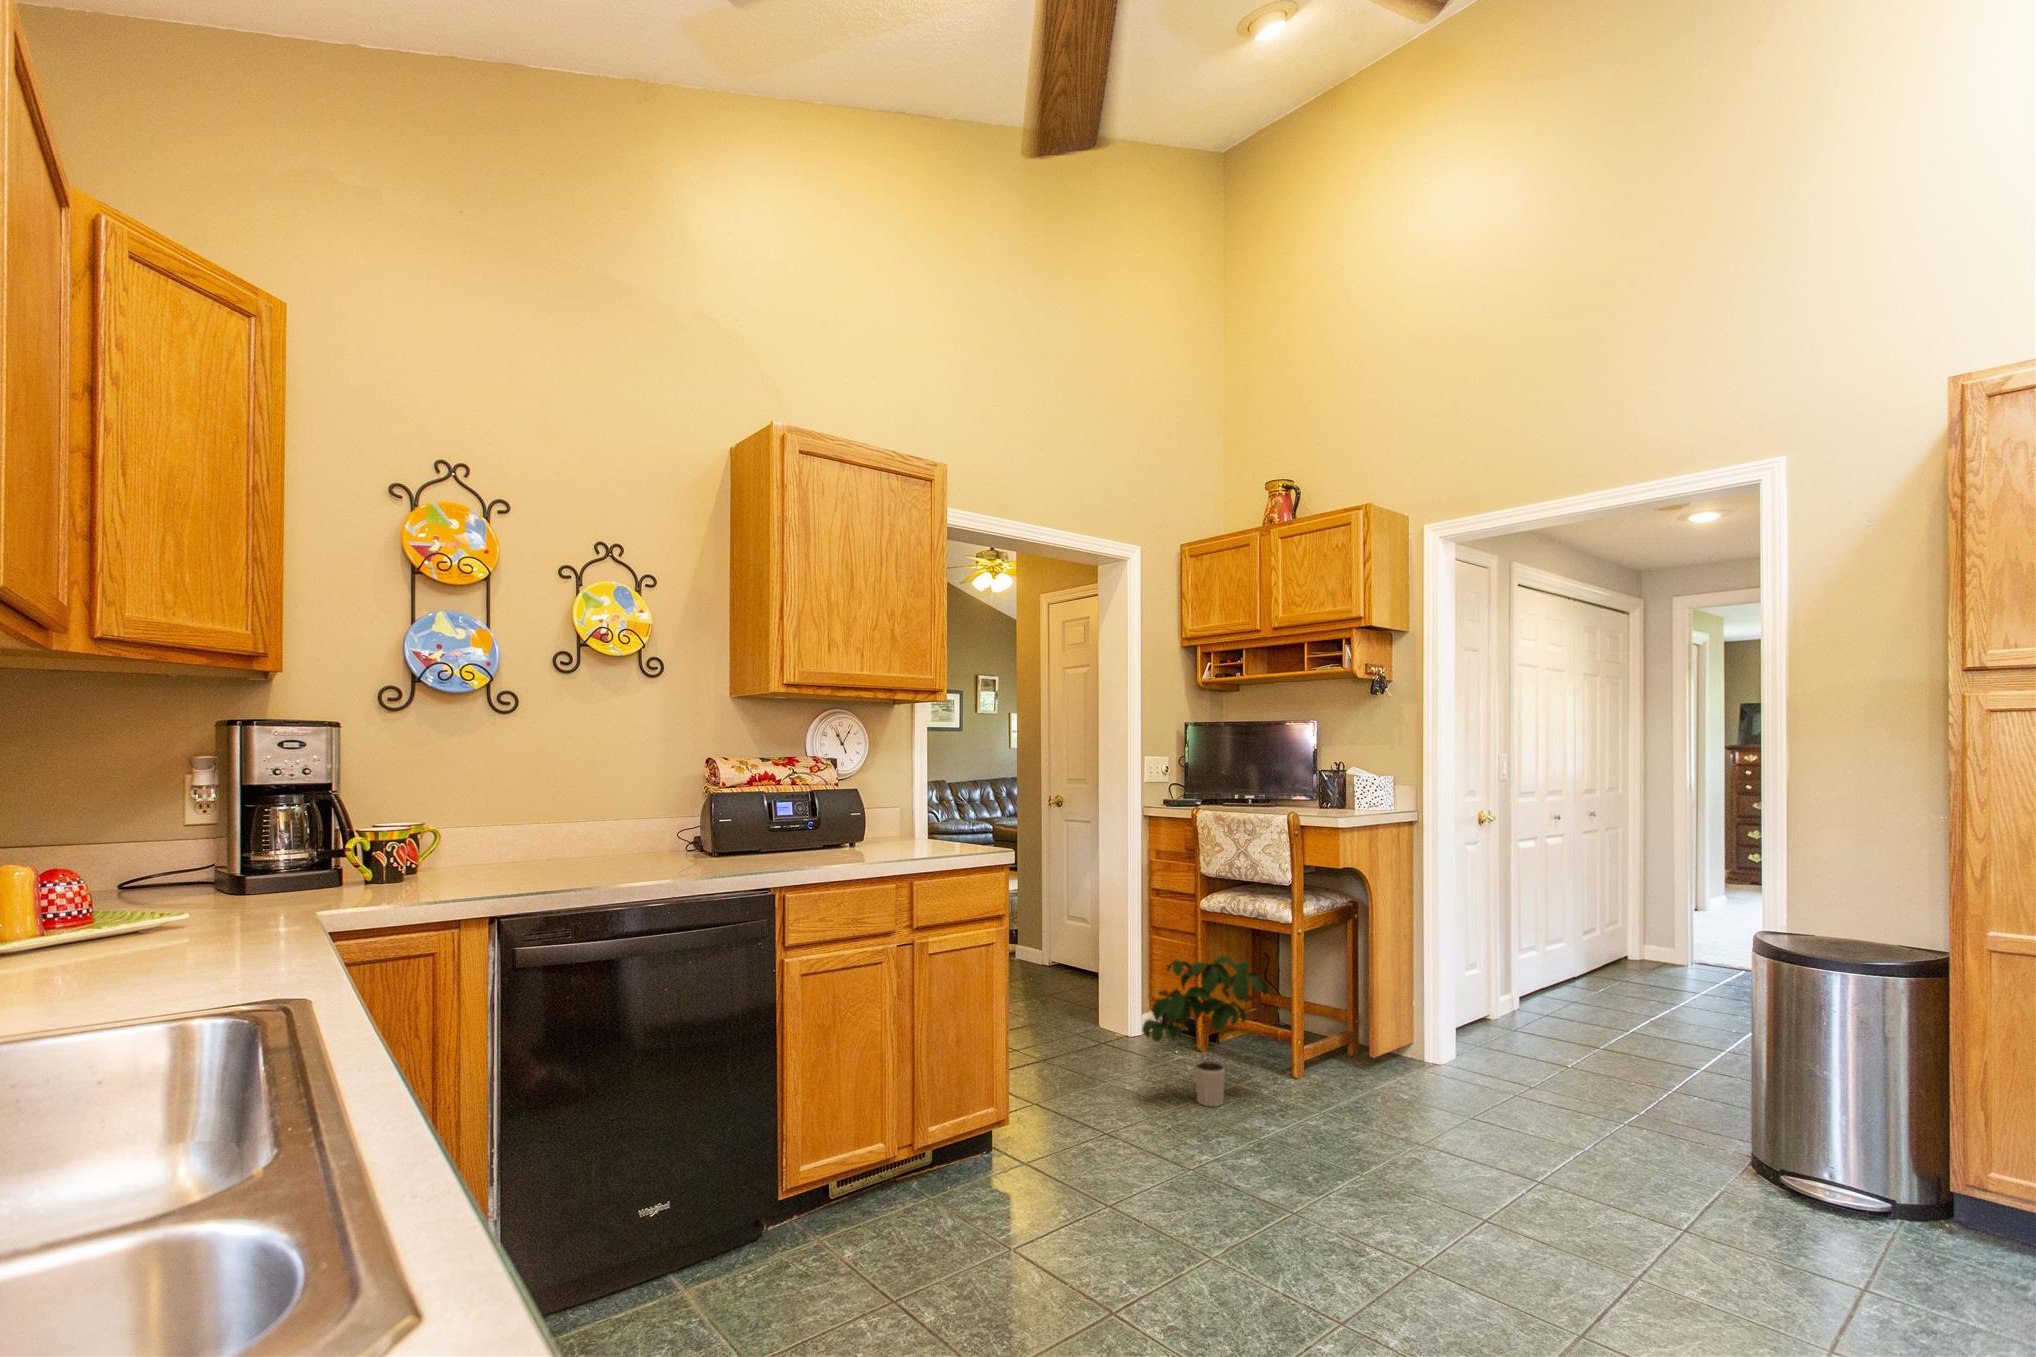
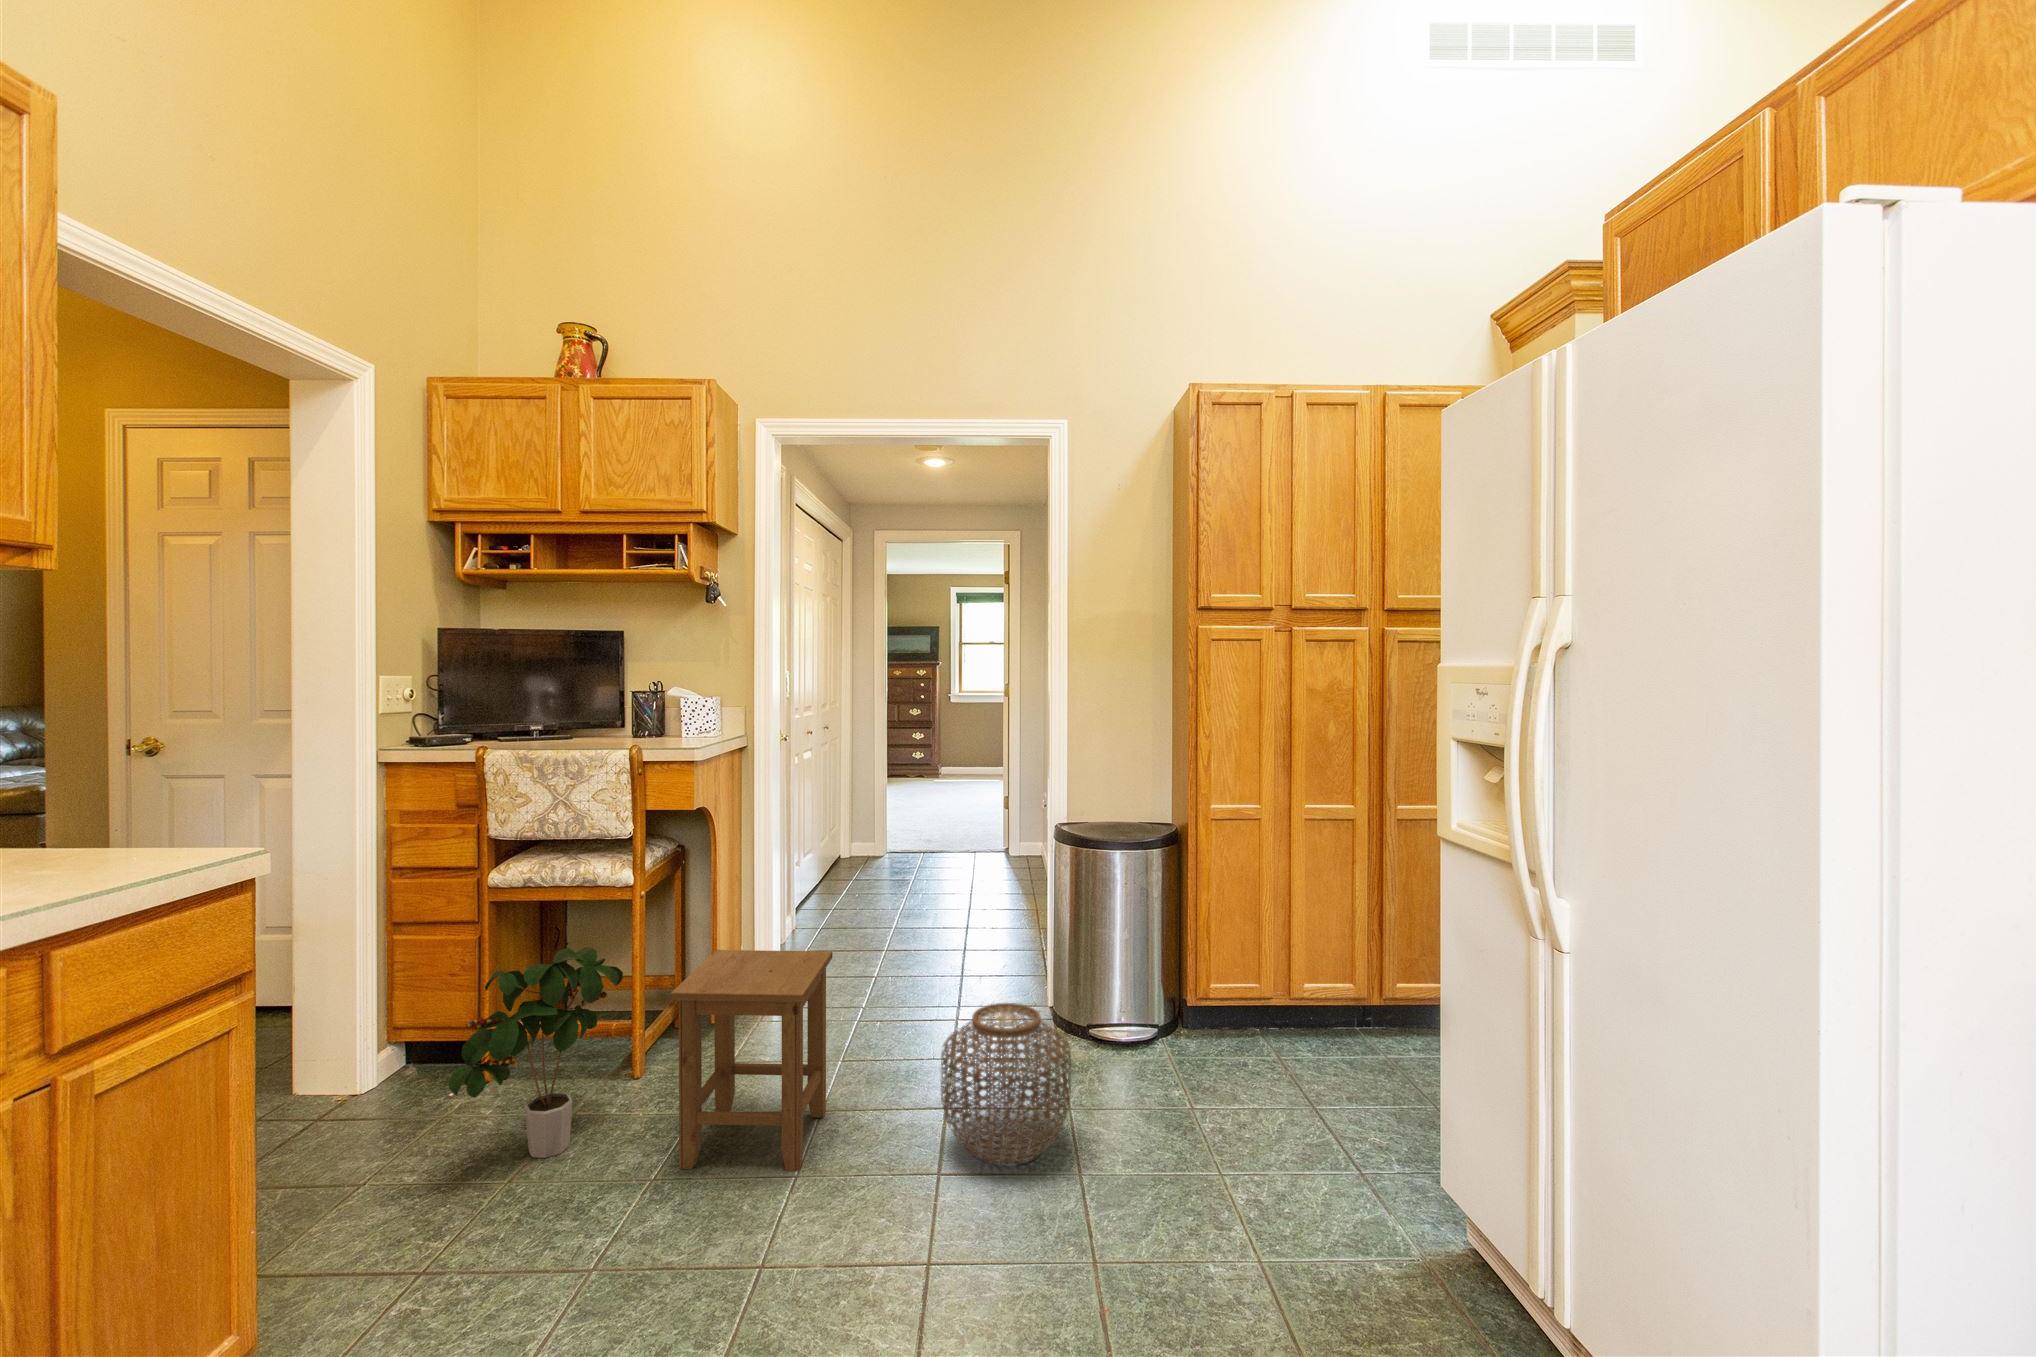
stool: none [1273,982,1424,1175] -> present [670,950,833,1171]
woven basket: none [1493,1082,1642,1249] -> present [941,1003,1071,1166]

